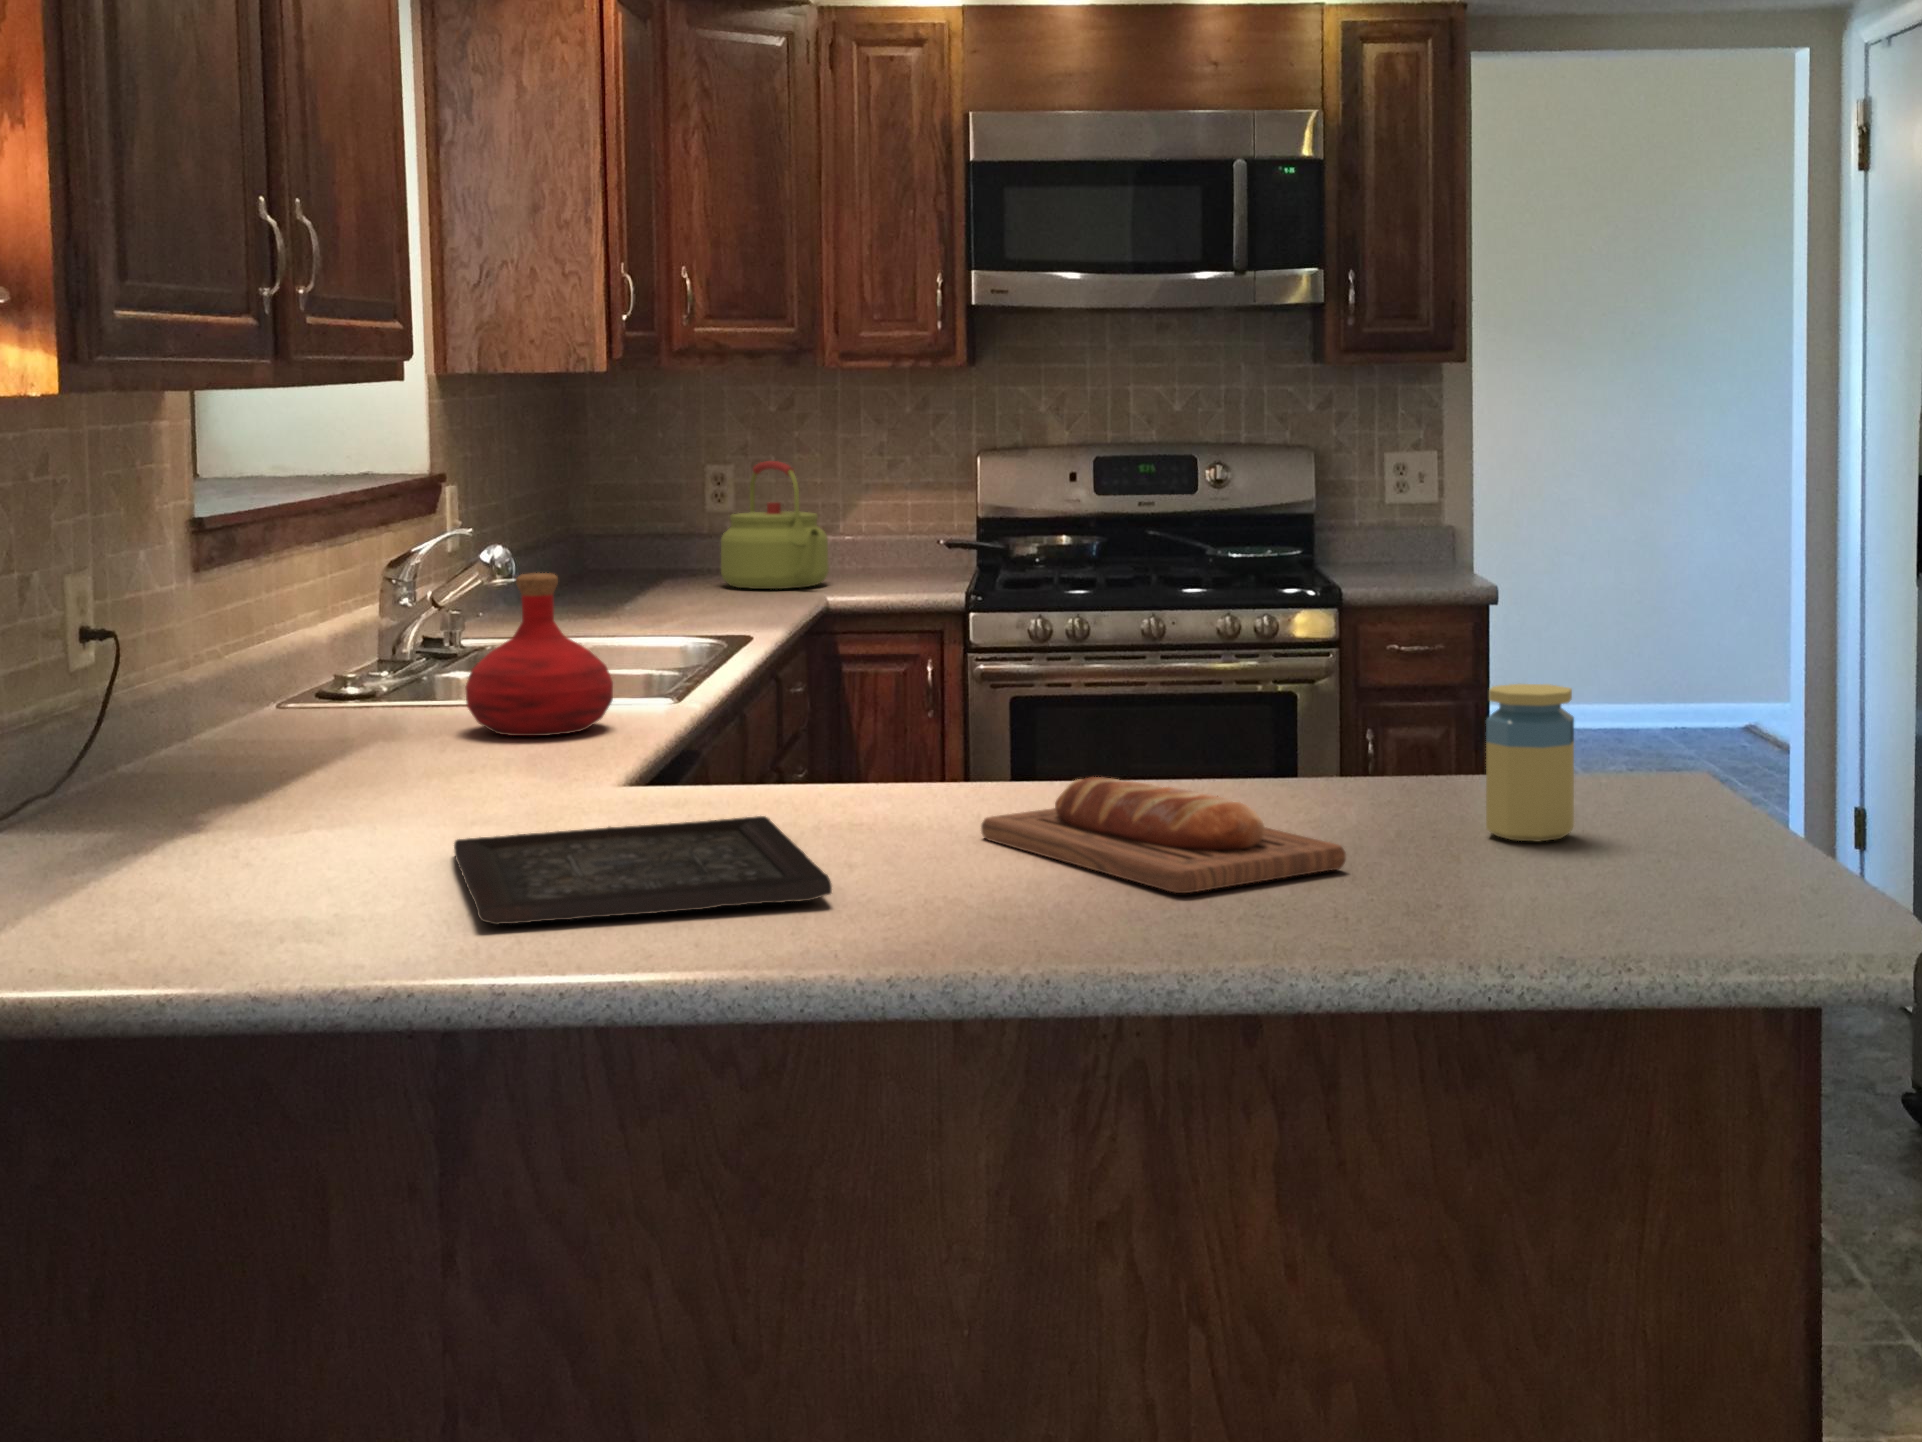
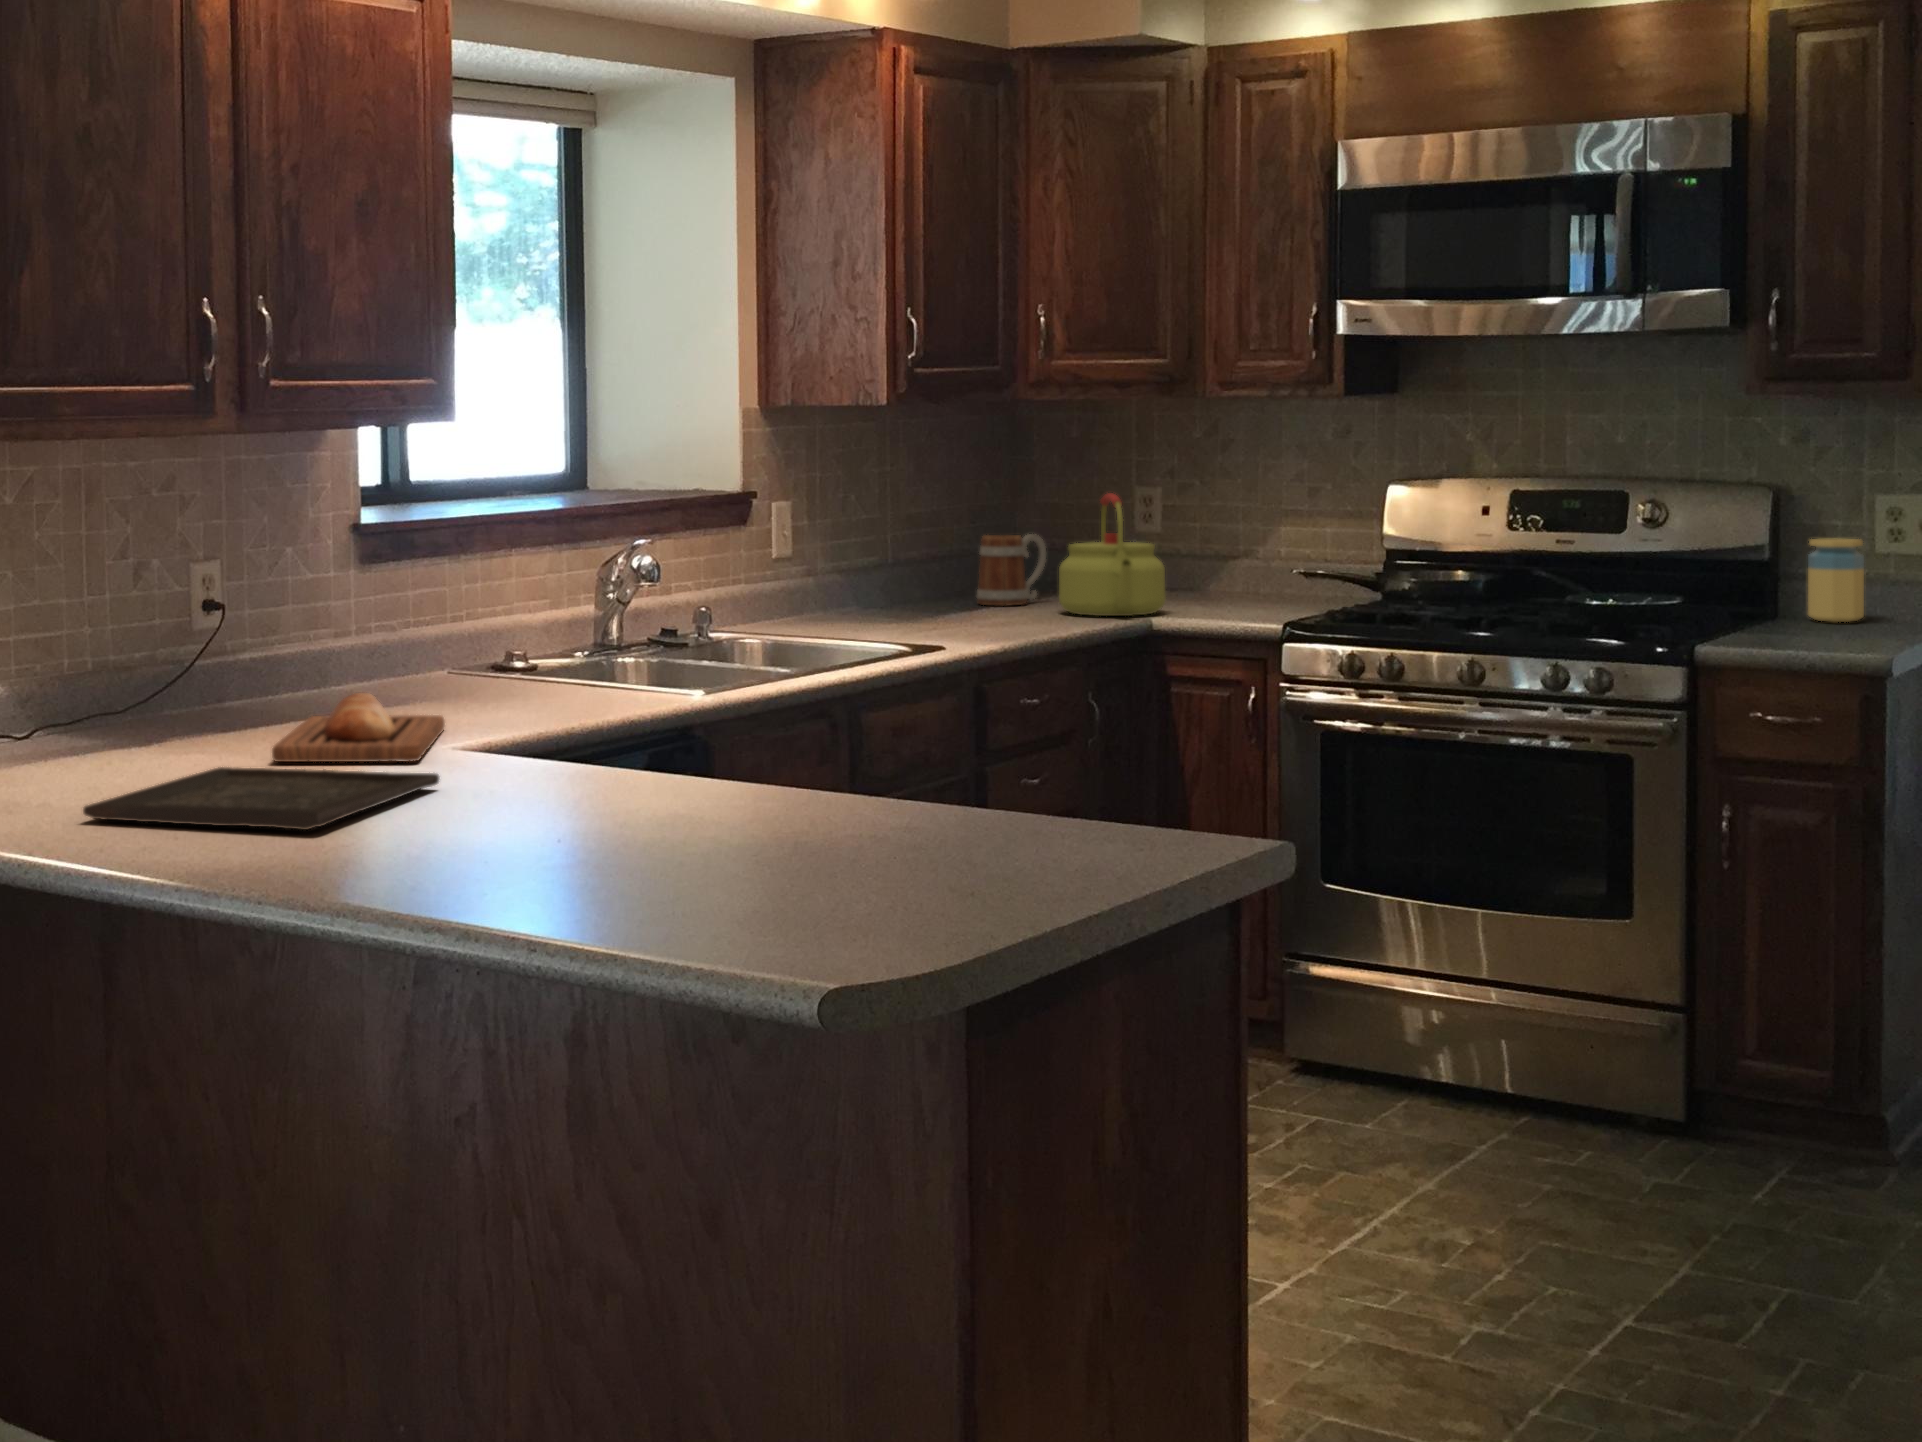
mug: none [606,506,671,583] -> present [976,534,1046,606]
bottle: present [465,573,613,736] -> none [480,577,600,712]
jar: present [1486,684,1574,842] -> present [1808,538,1864,622]
bread loaf: present [981,777,1346,893] -> present [272,693,445,762]

